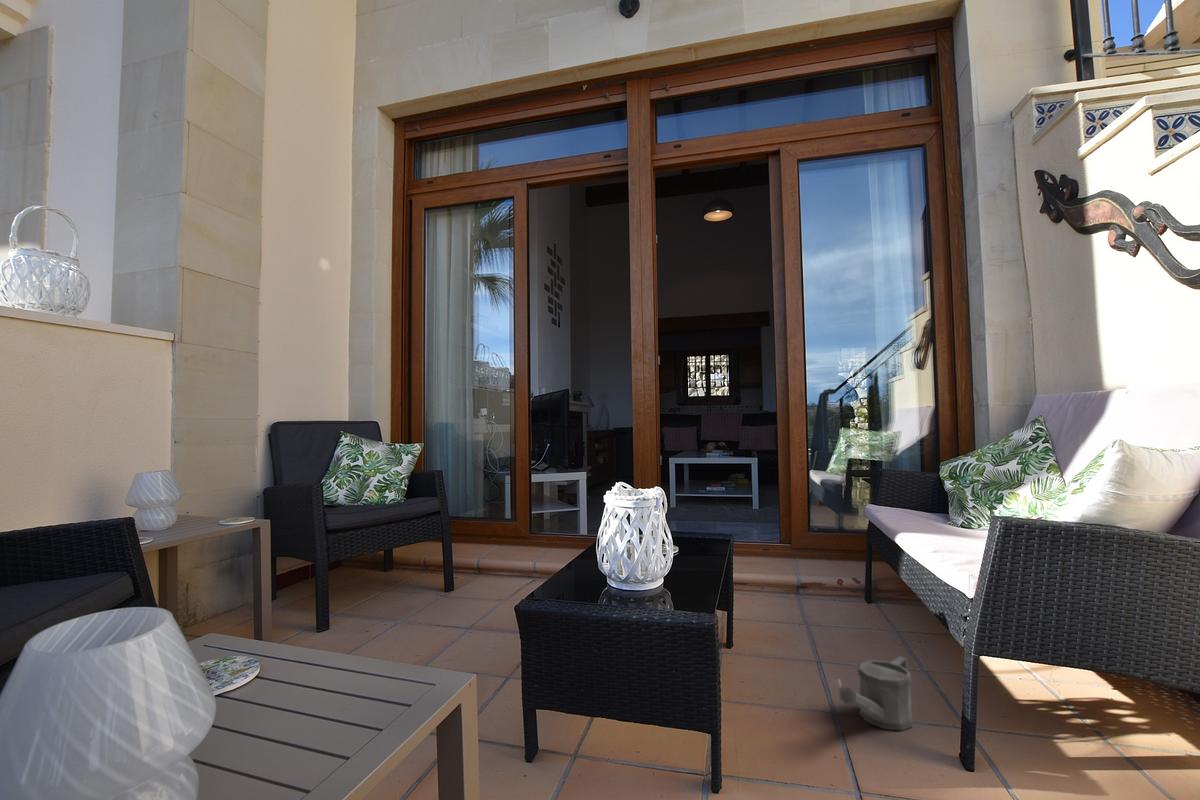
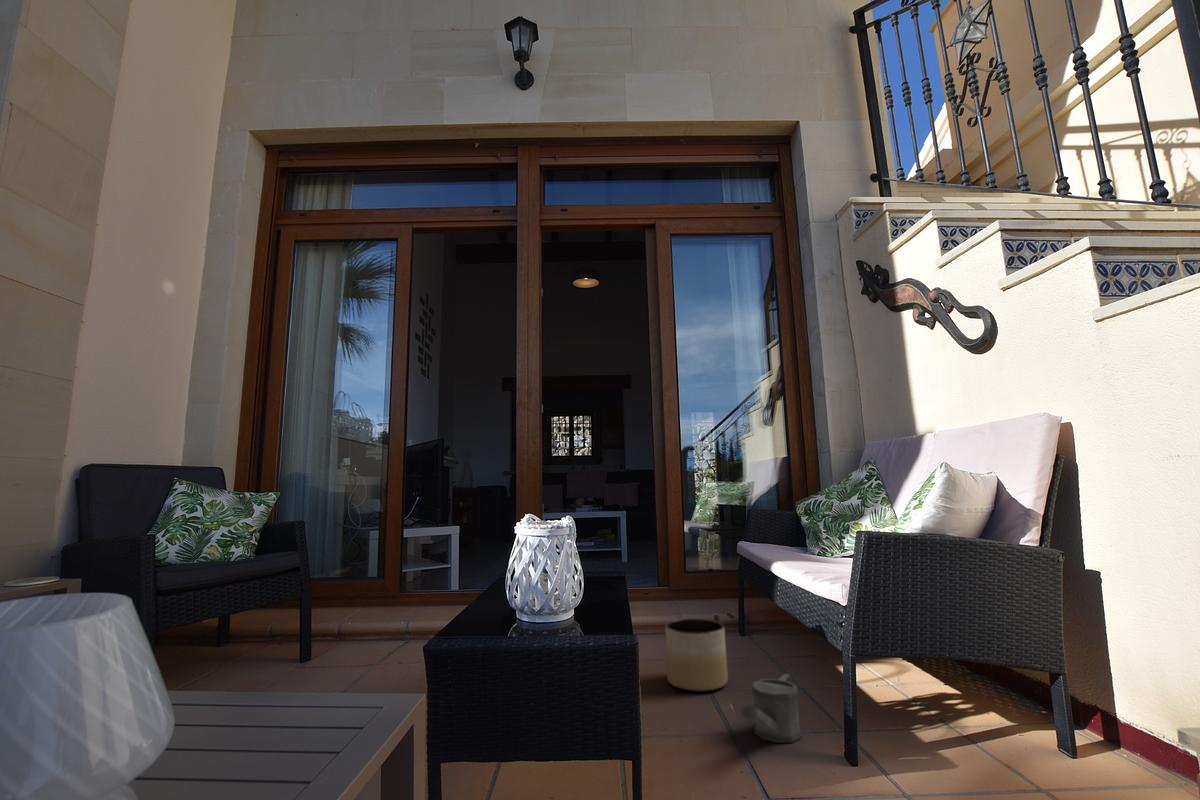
planter: none [774,585,841,661] -> present [665,619,728,692]

